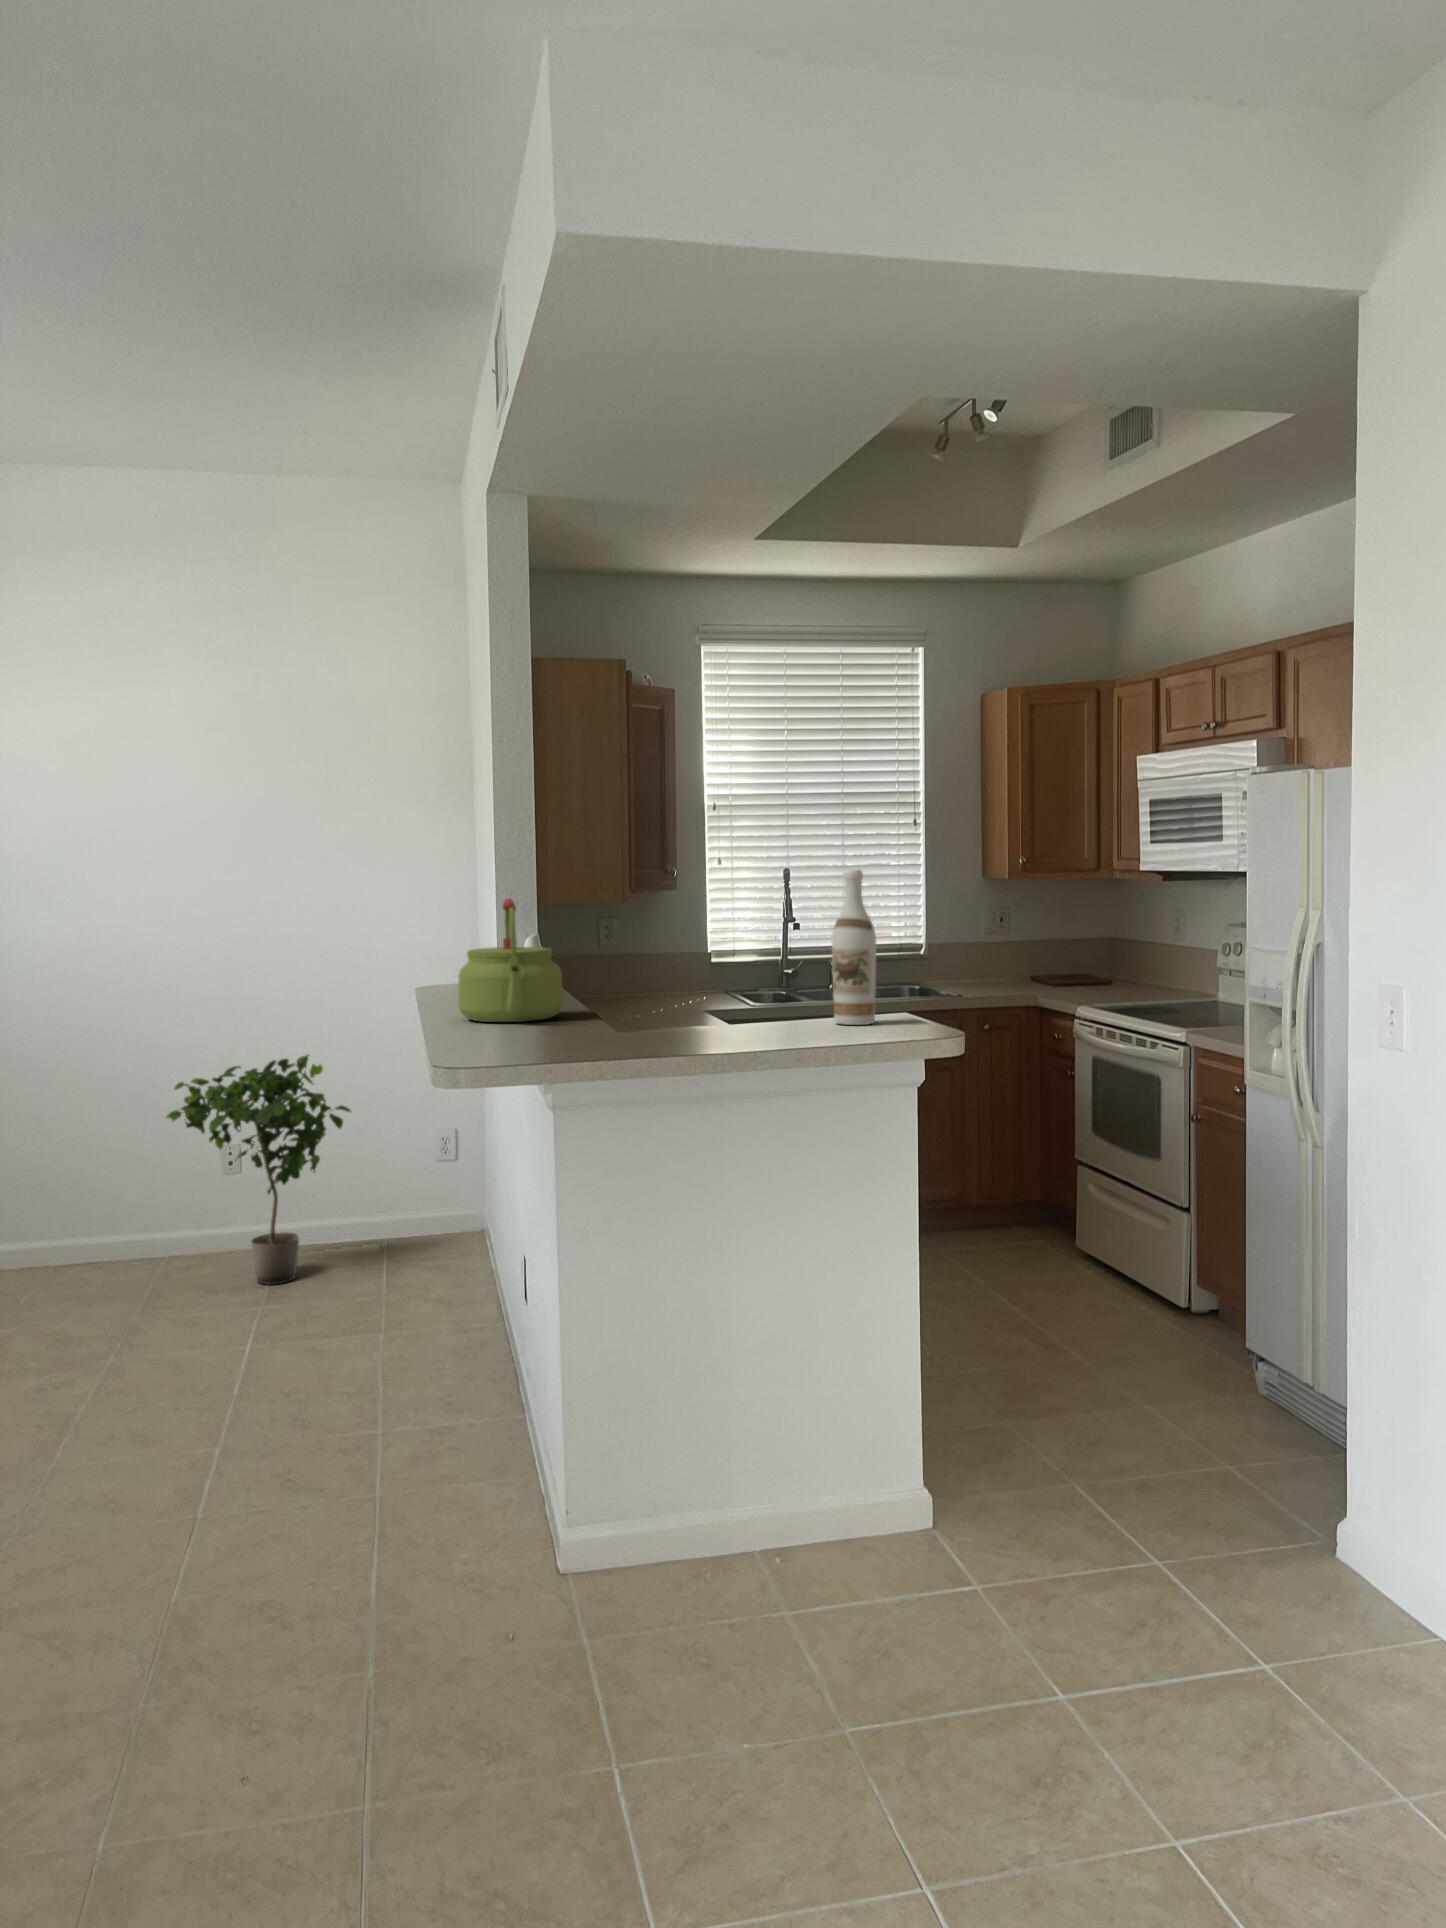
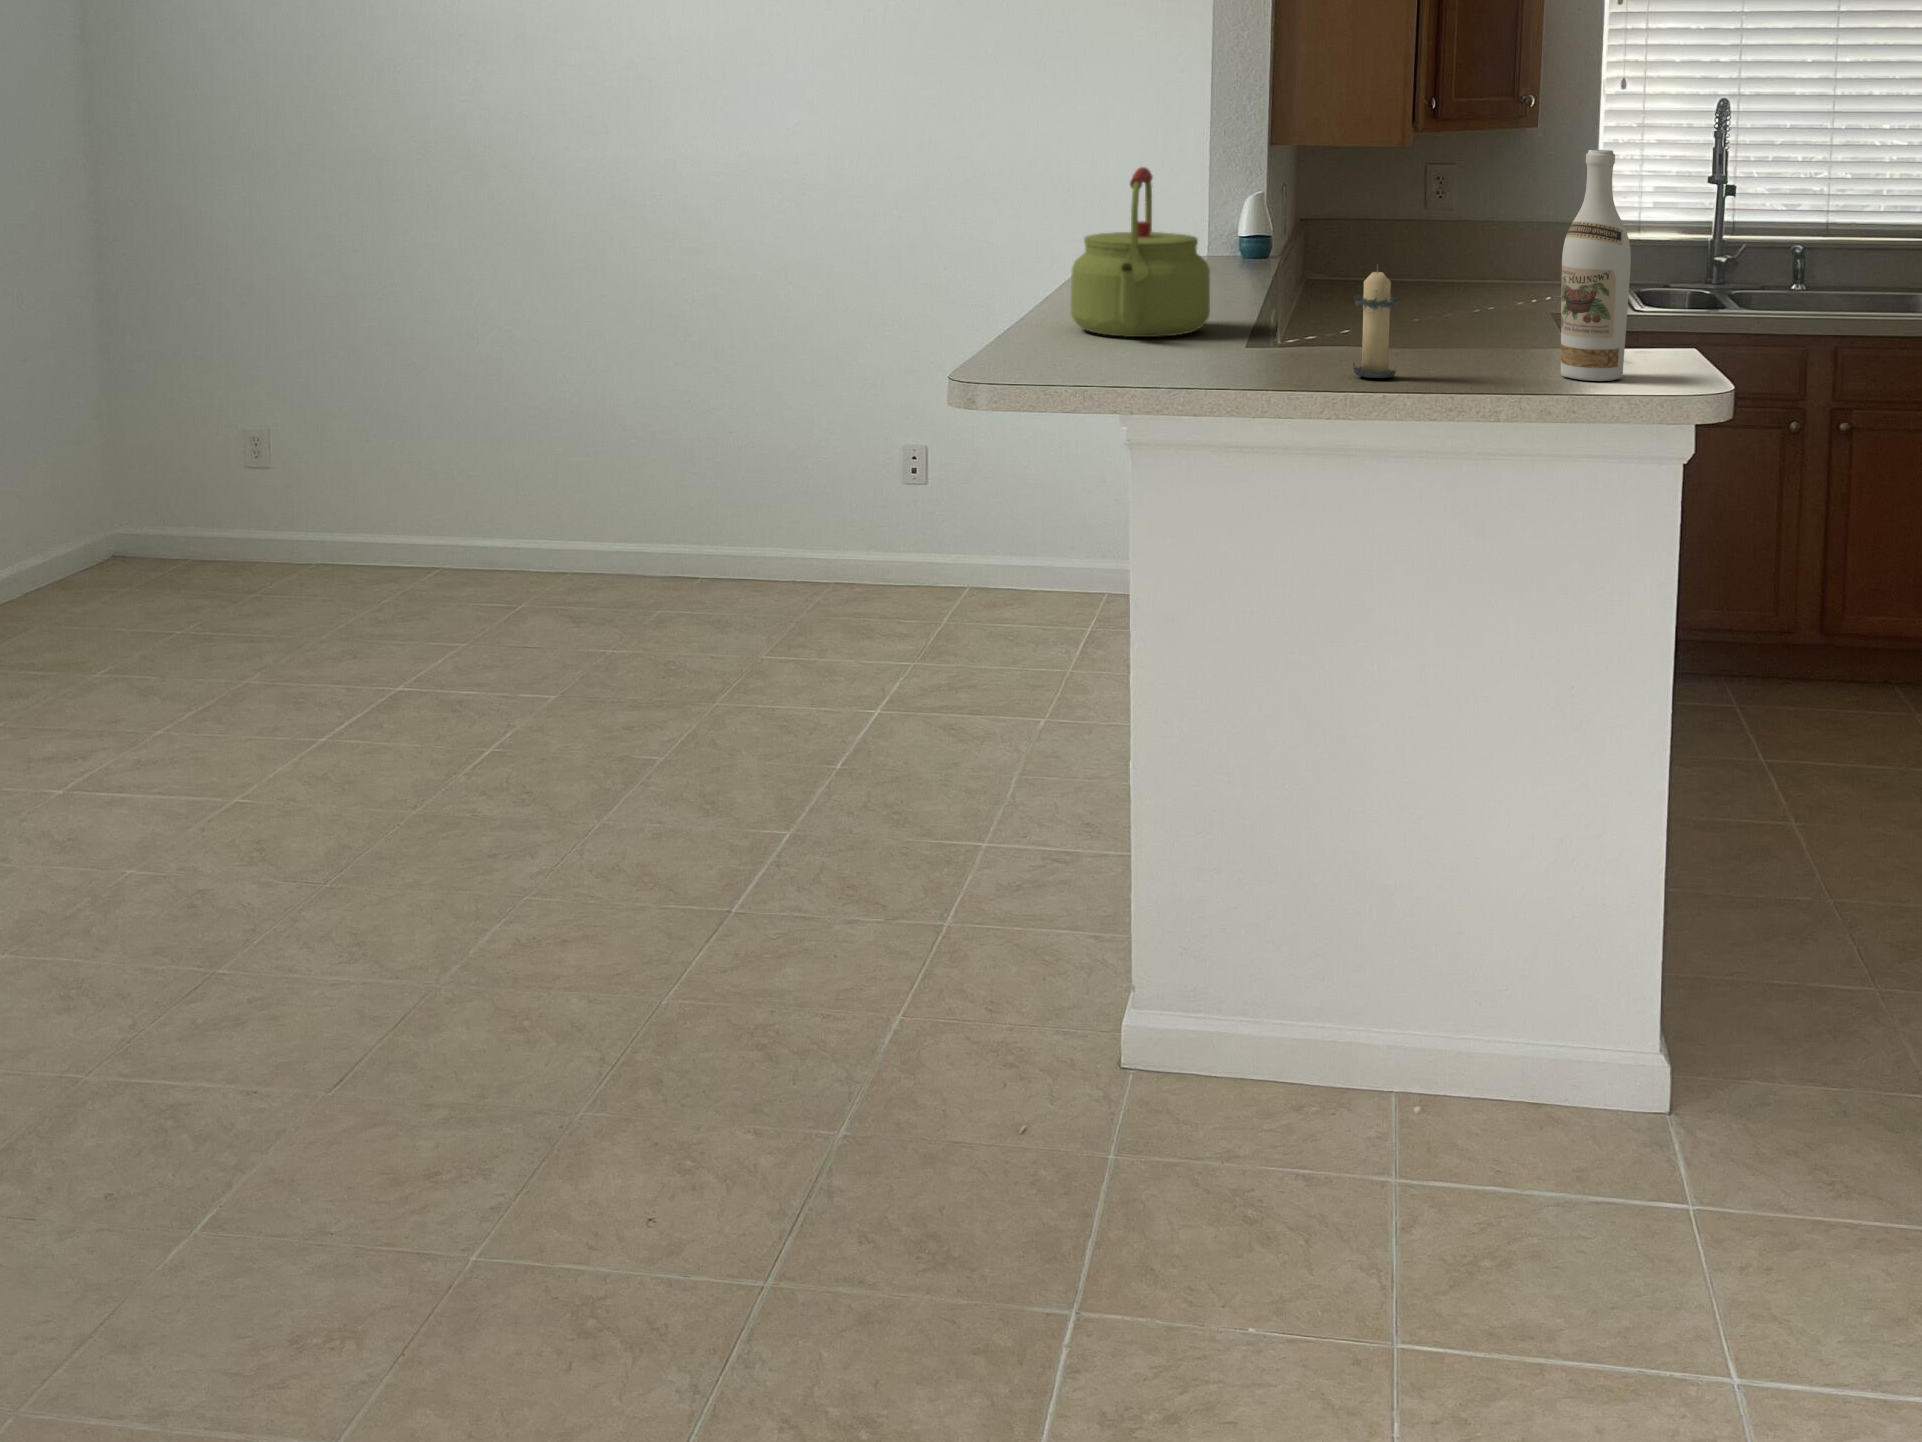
candle: none [700,951,740,1033] -> present [1353,264,1400,378]
potted plant: present [167,1055,351,1285] -> none [825,337,1062,632]

